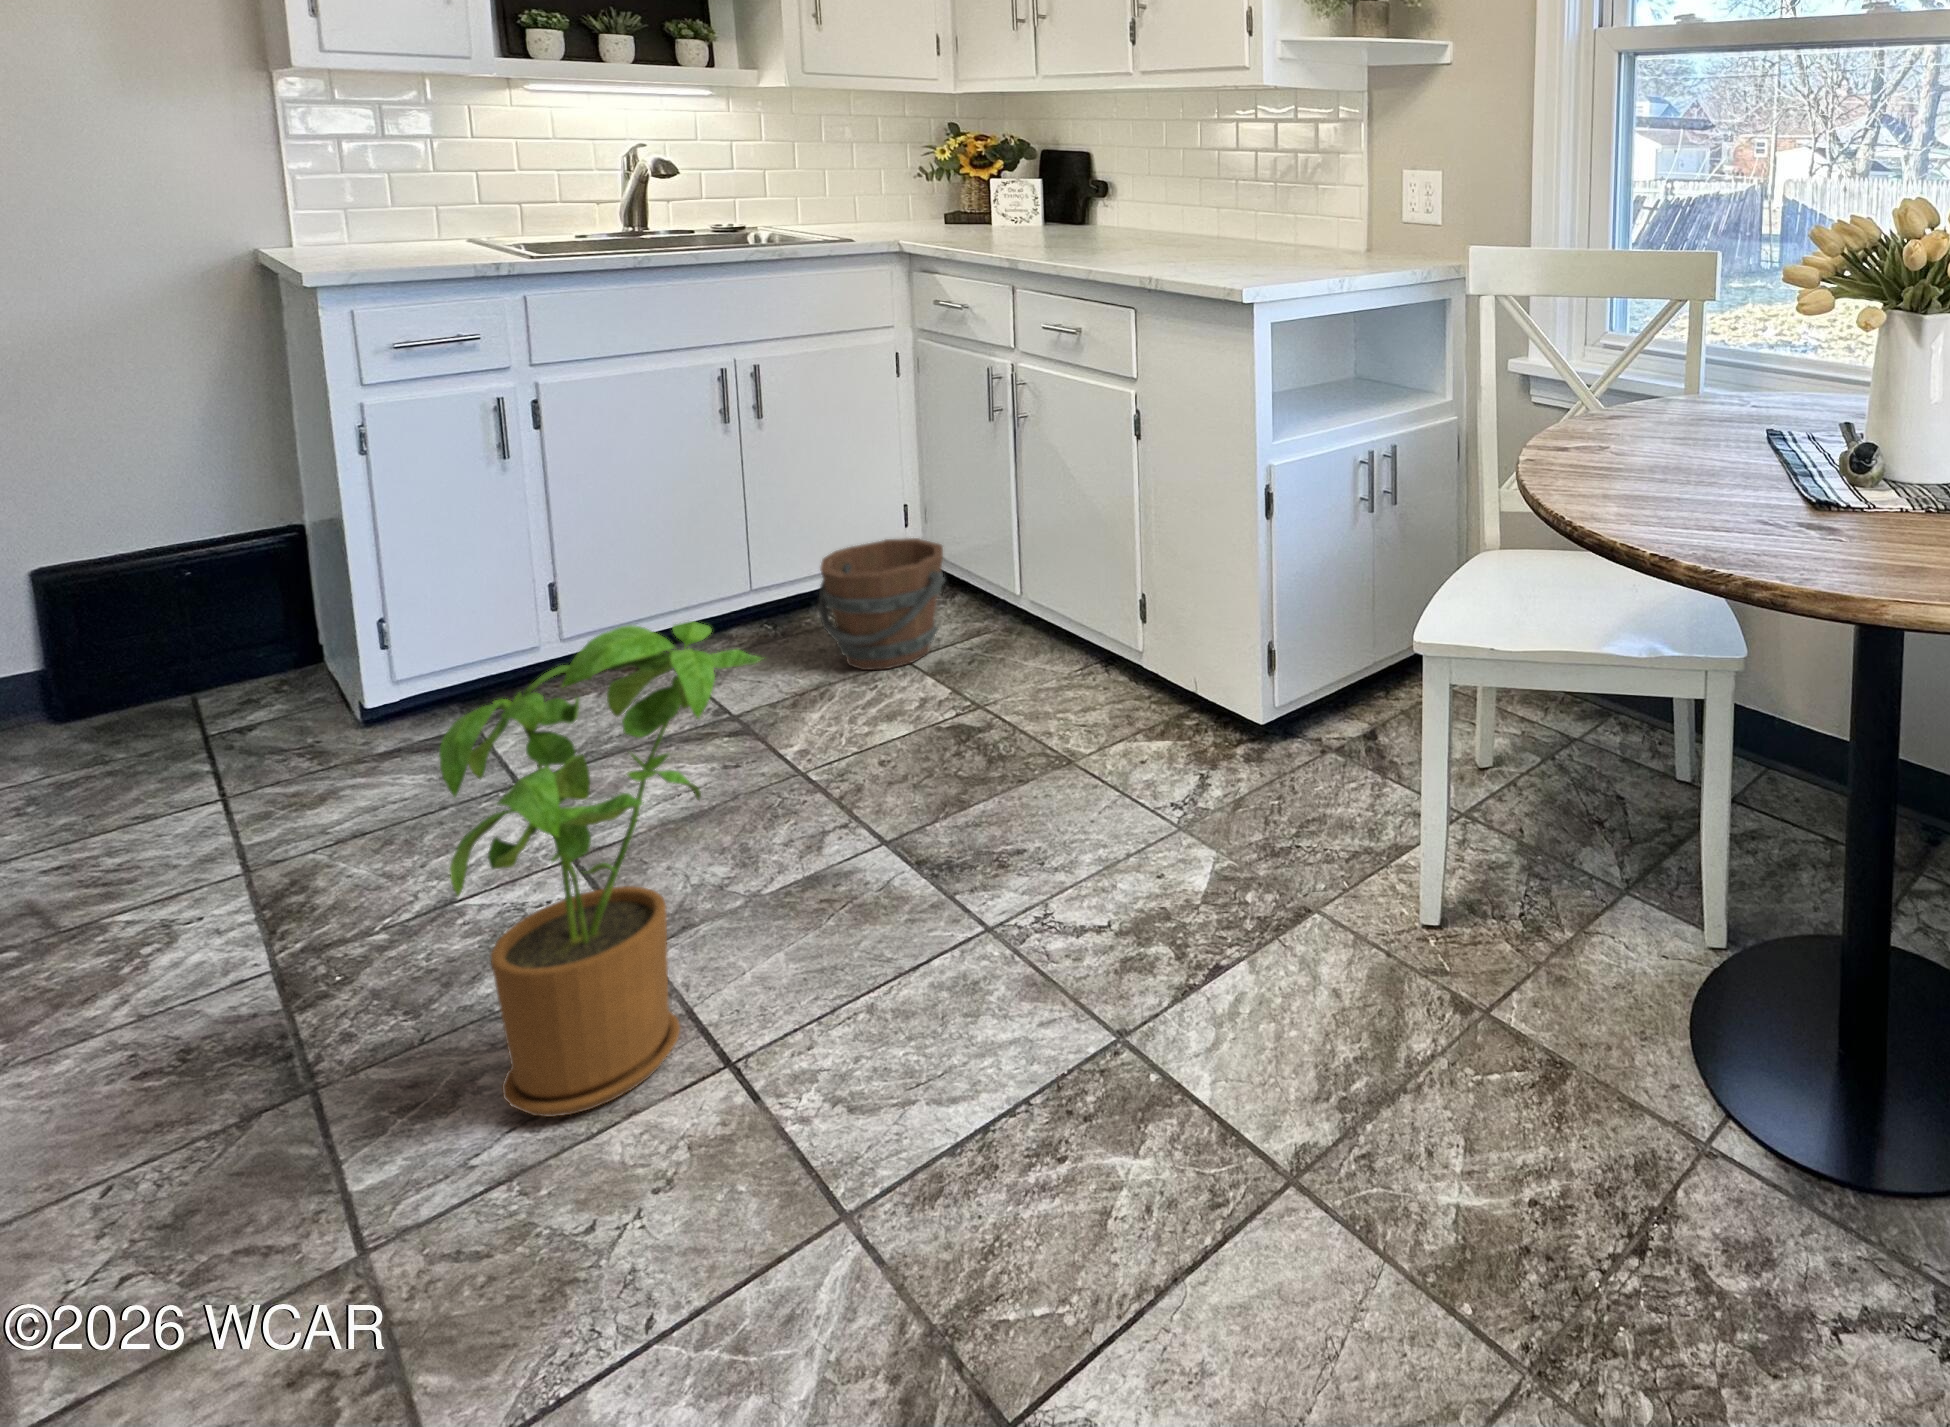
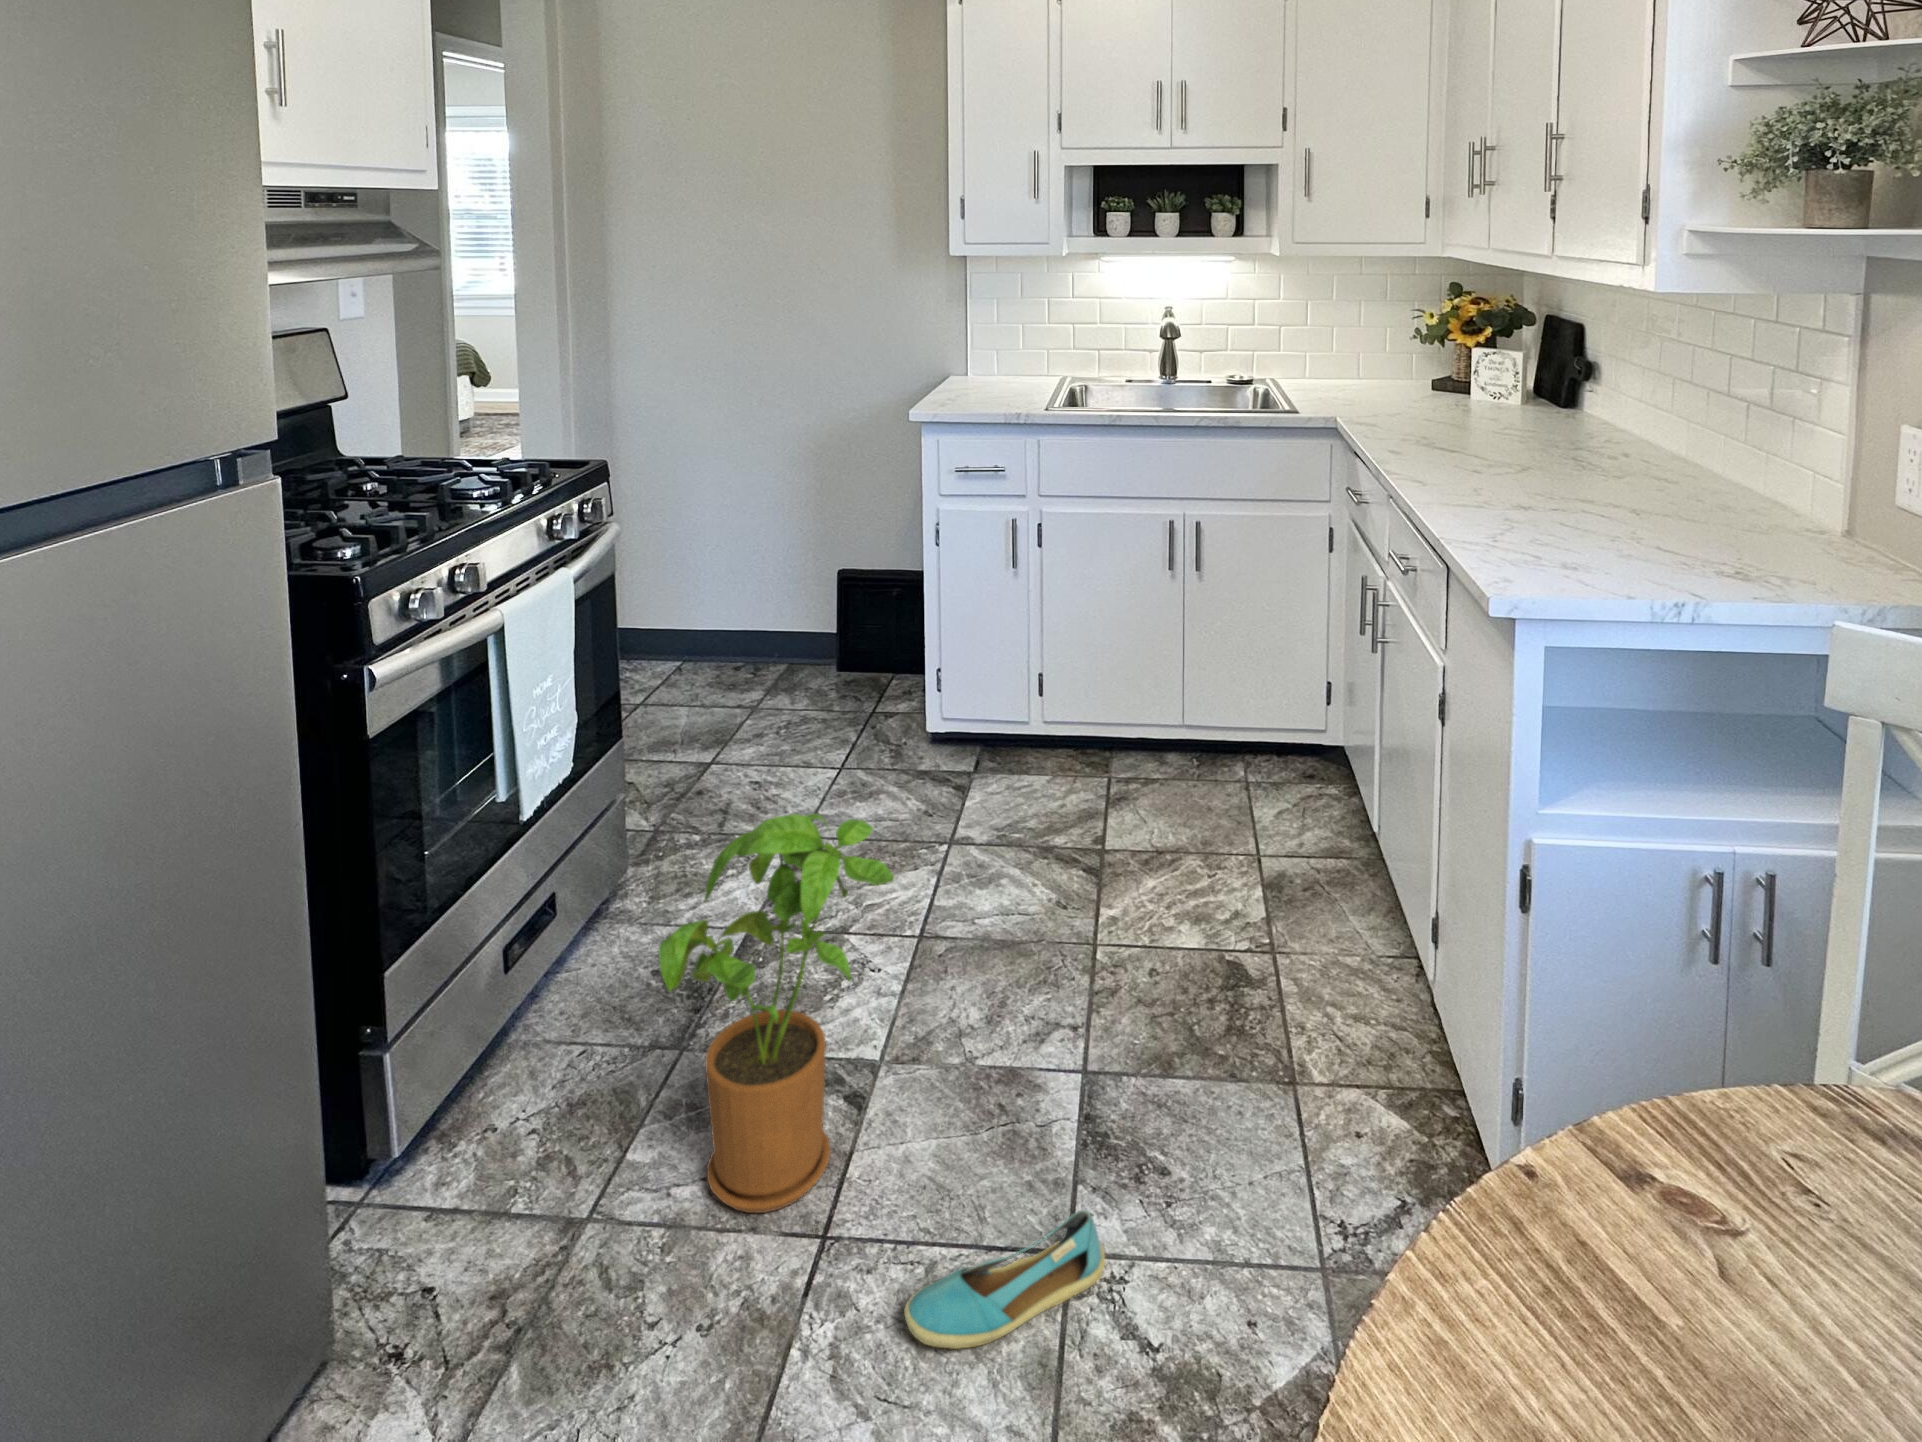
bucket: present [818,538,945,670] -> none [1198,717,1313,860]
shoe: none [883,877,1031,1035] -> present [904,1210,1105,1349]

